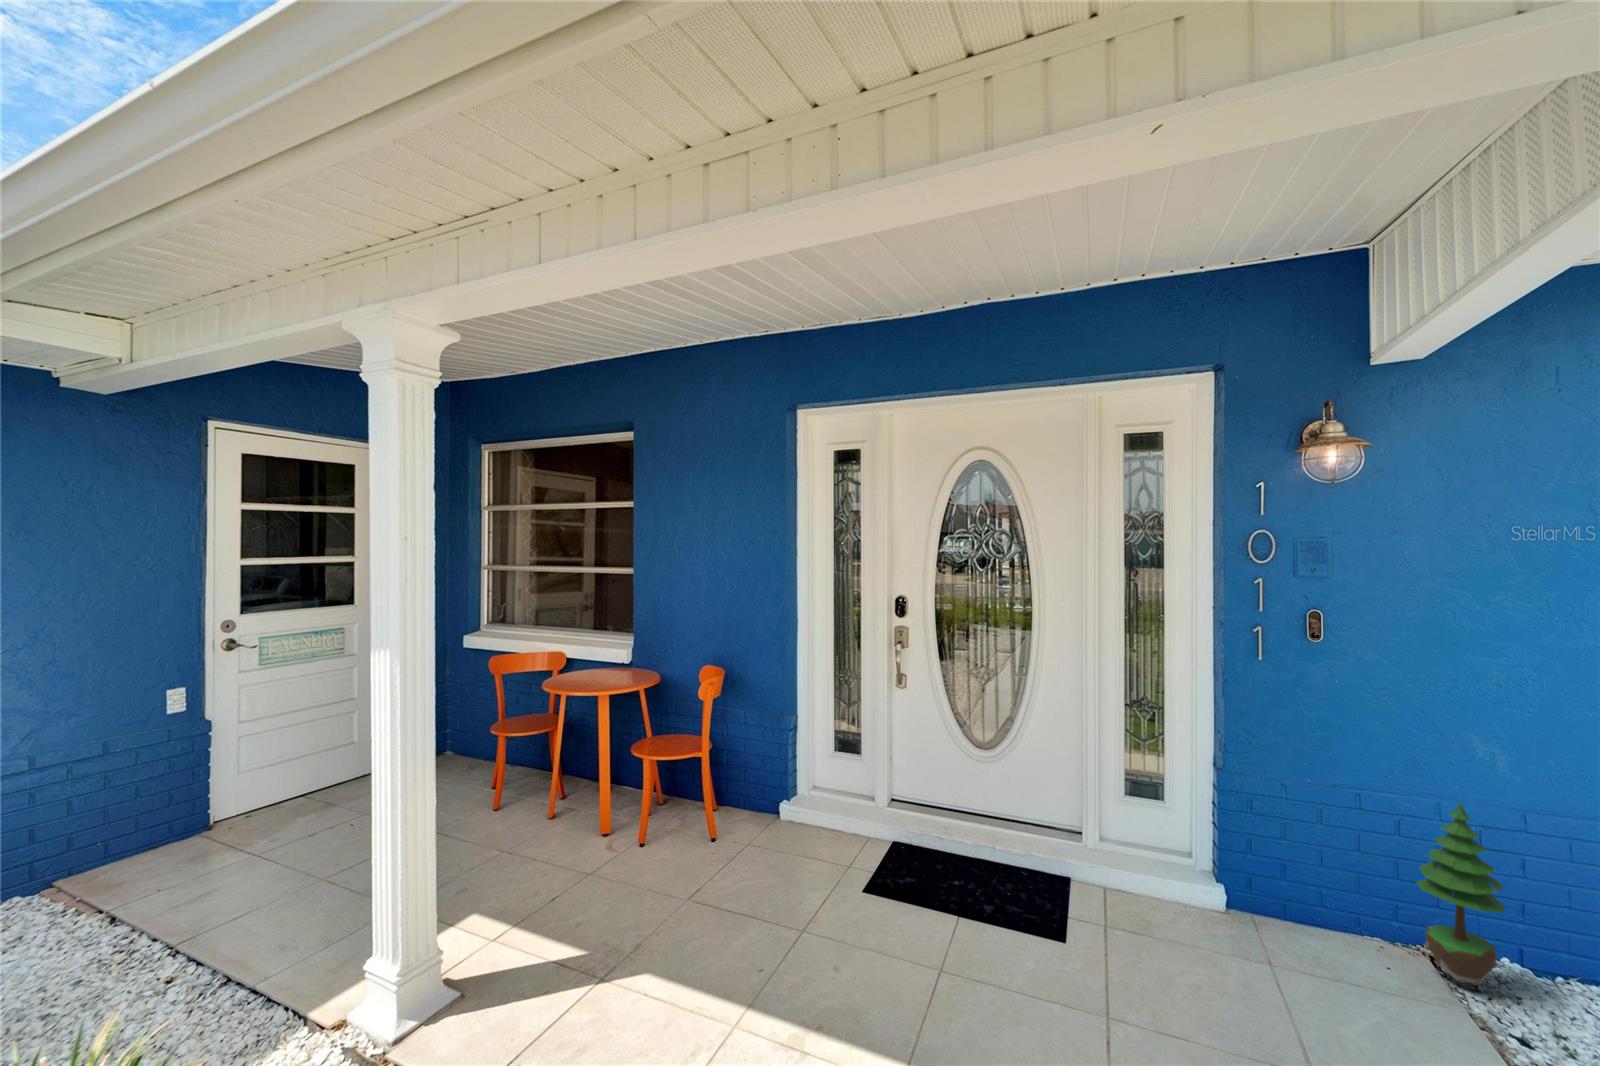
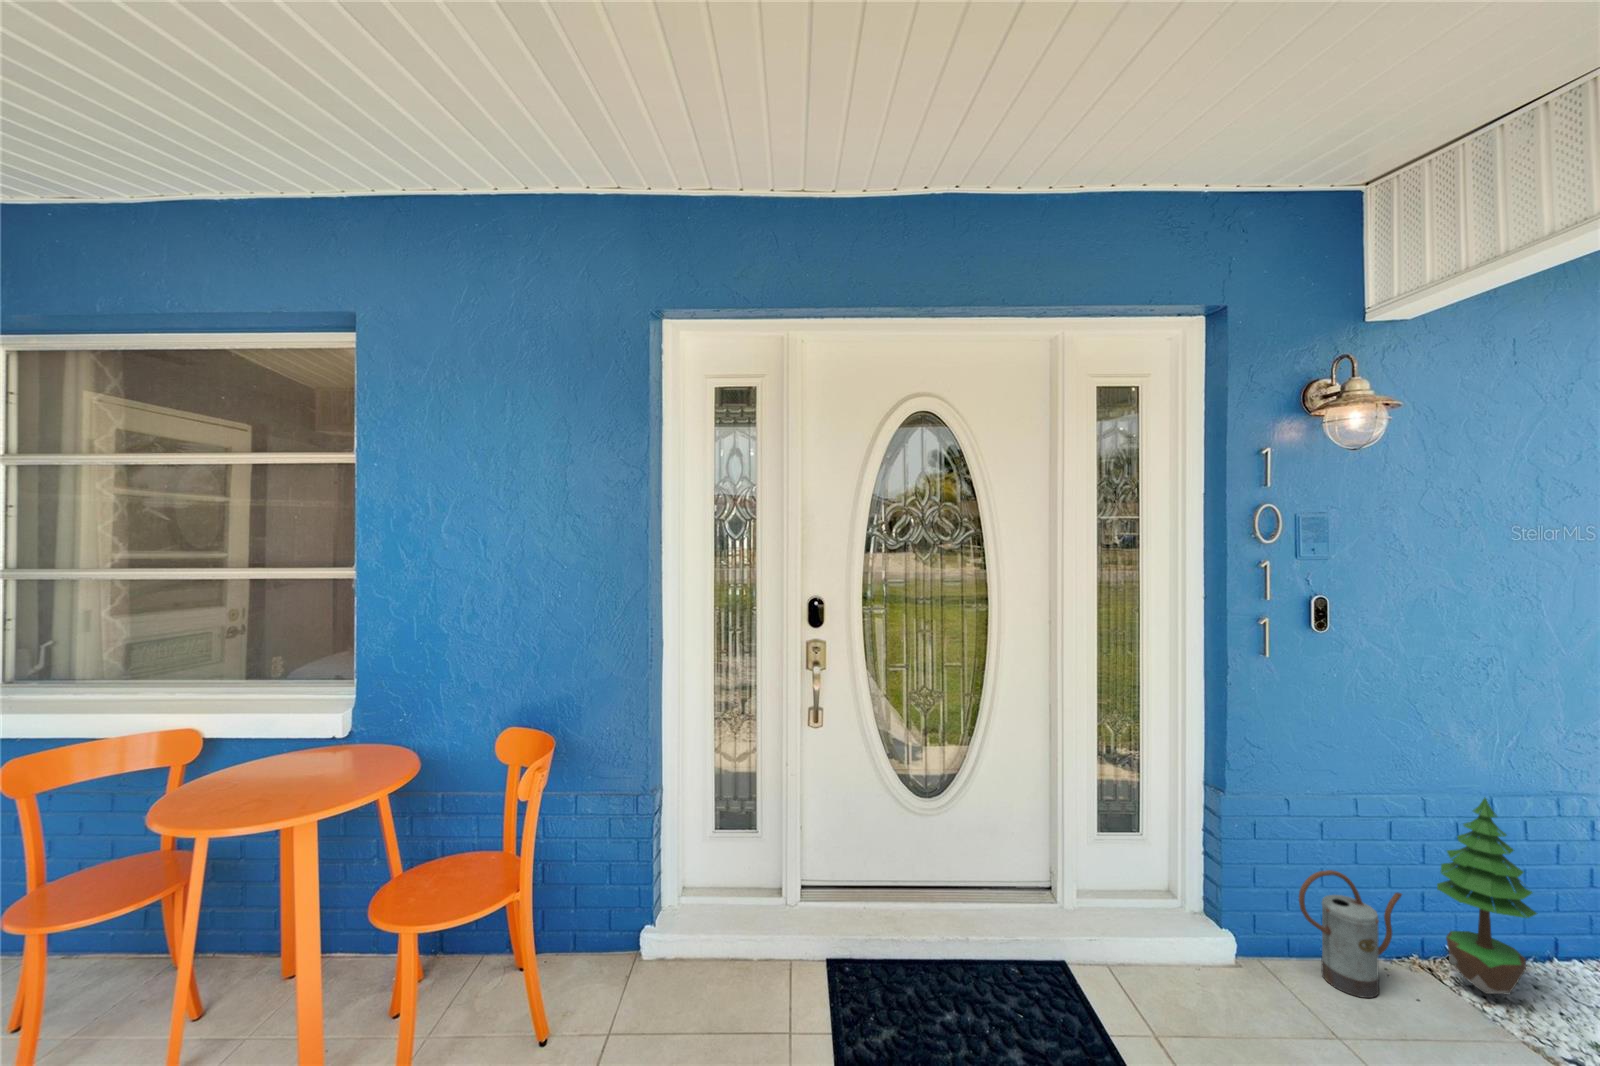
watering can: none [1267,844,1376,957] -> present [1299,870,1402,998]

